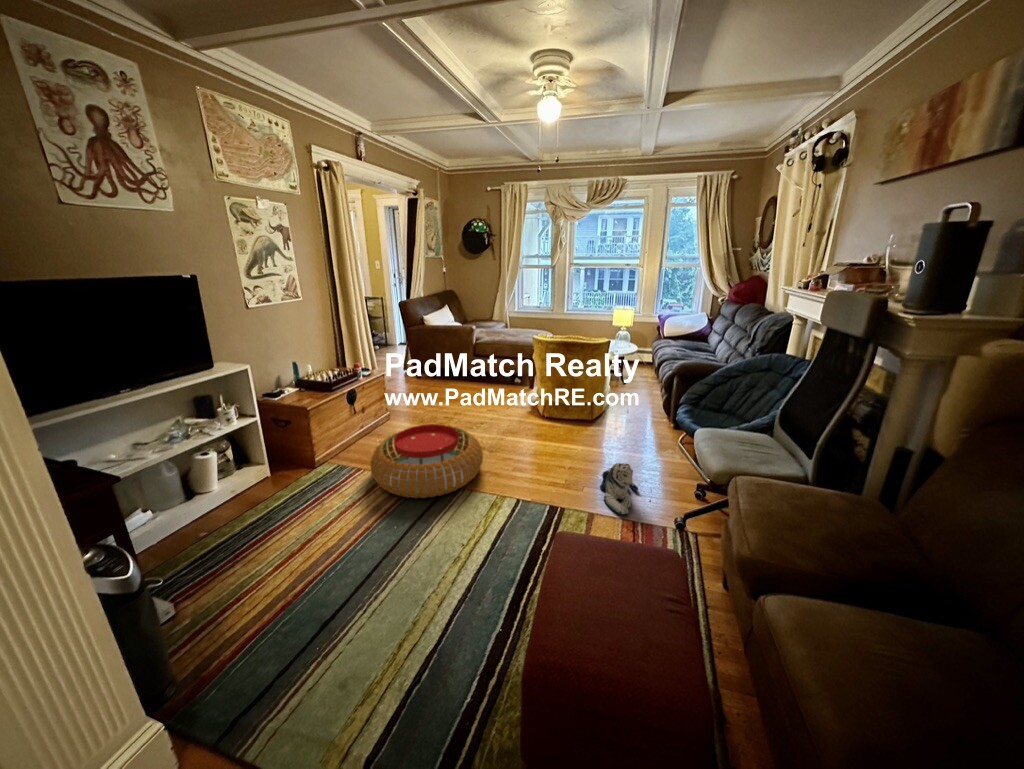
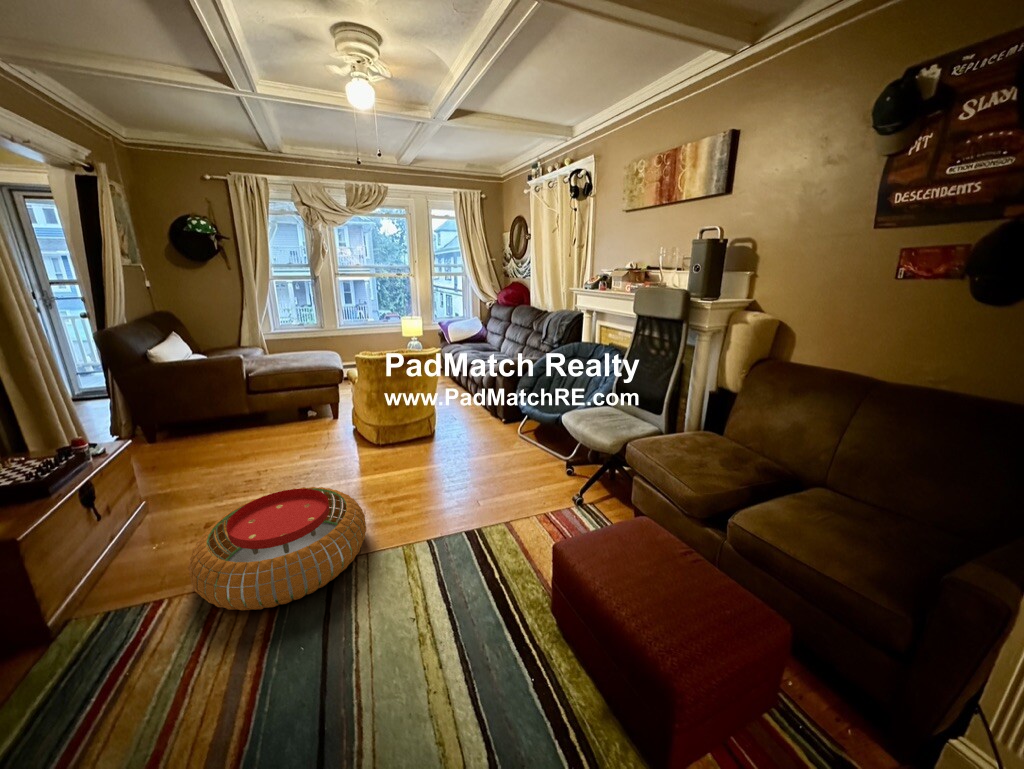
plush toy: present [600,463,638,515] -> none [493,464,539,514]

